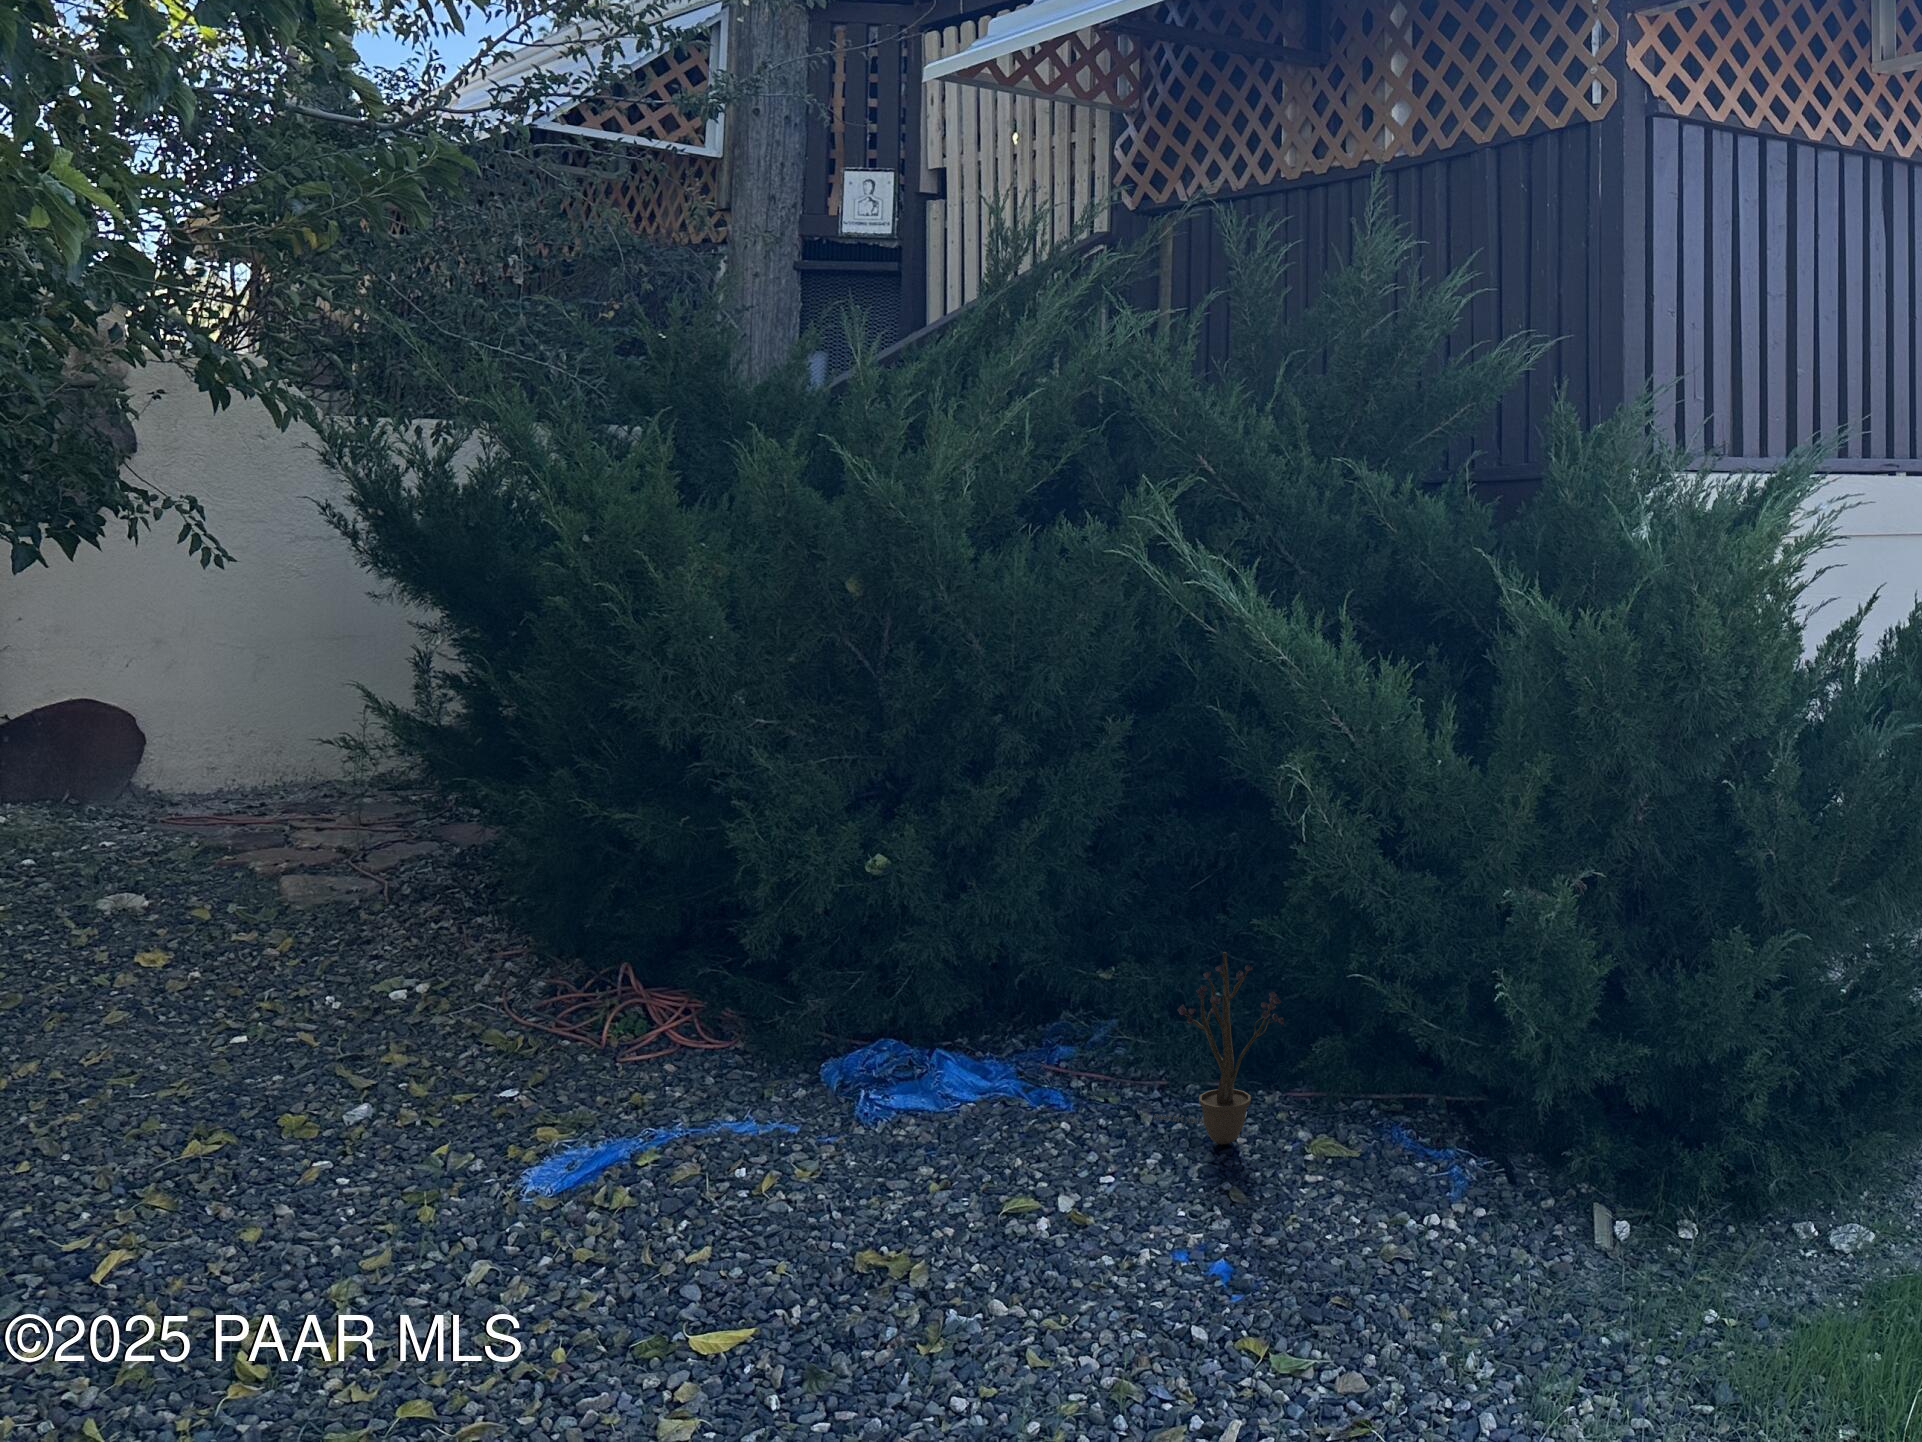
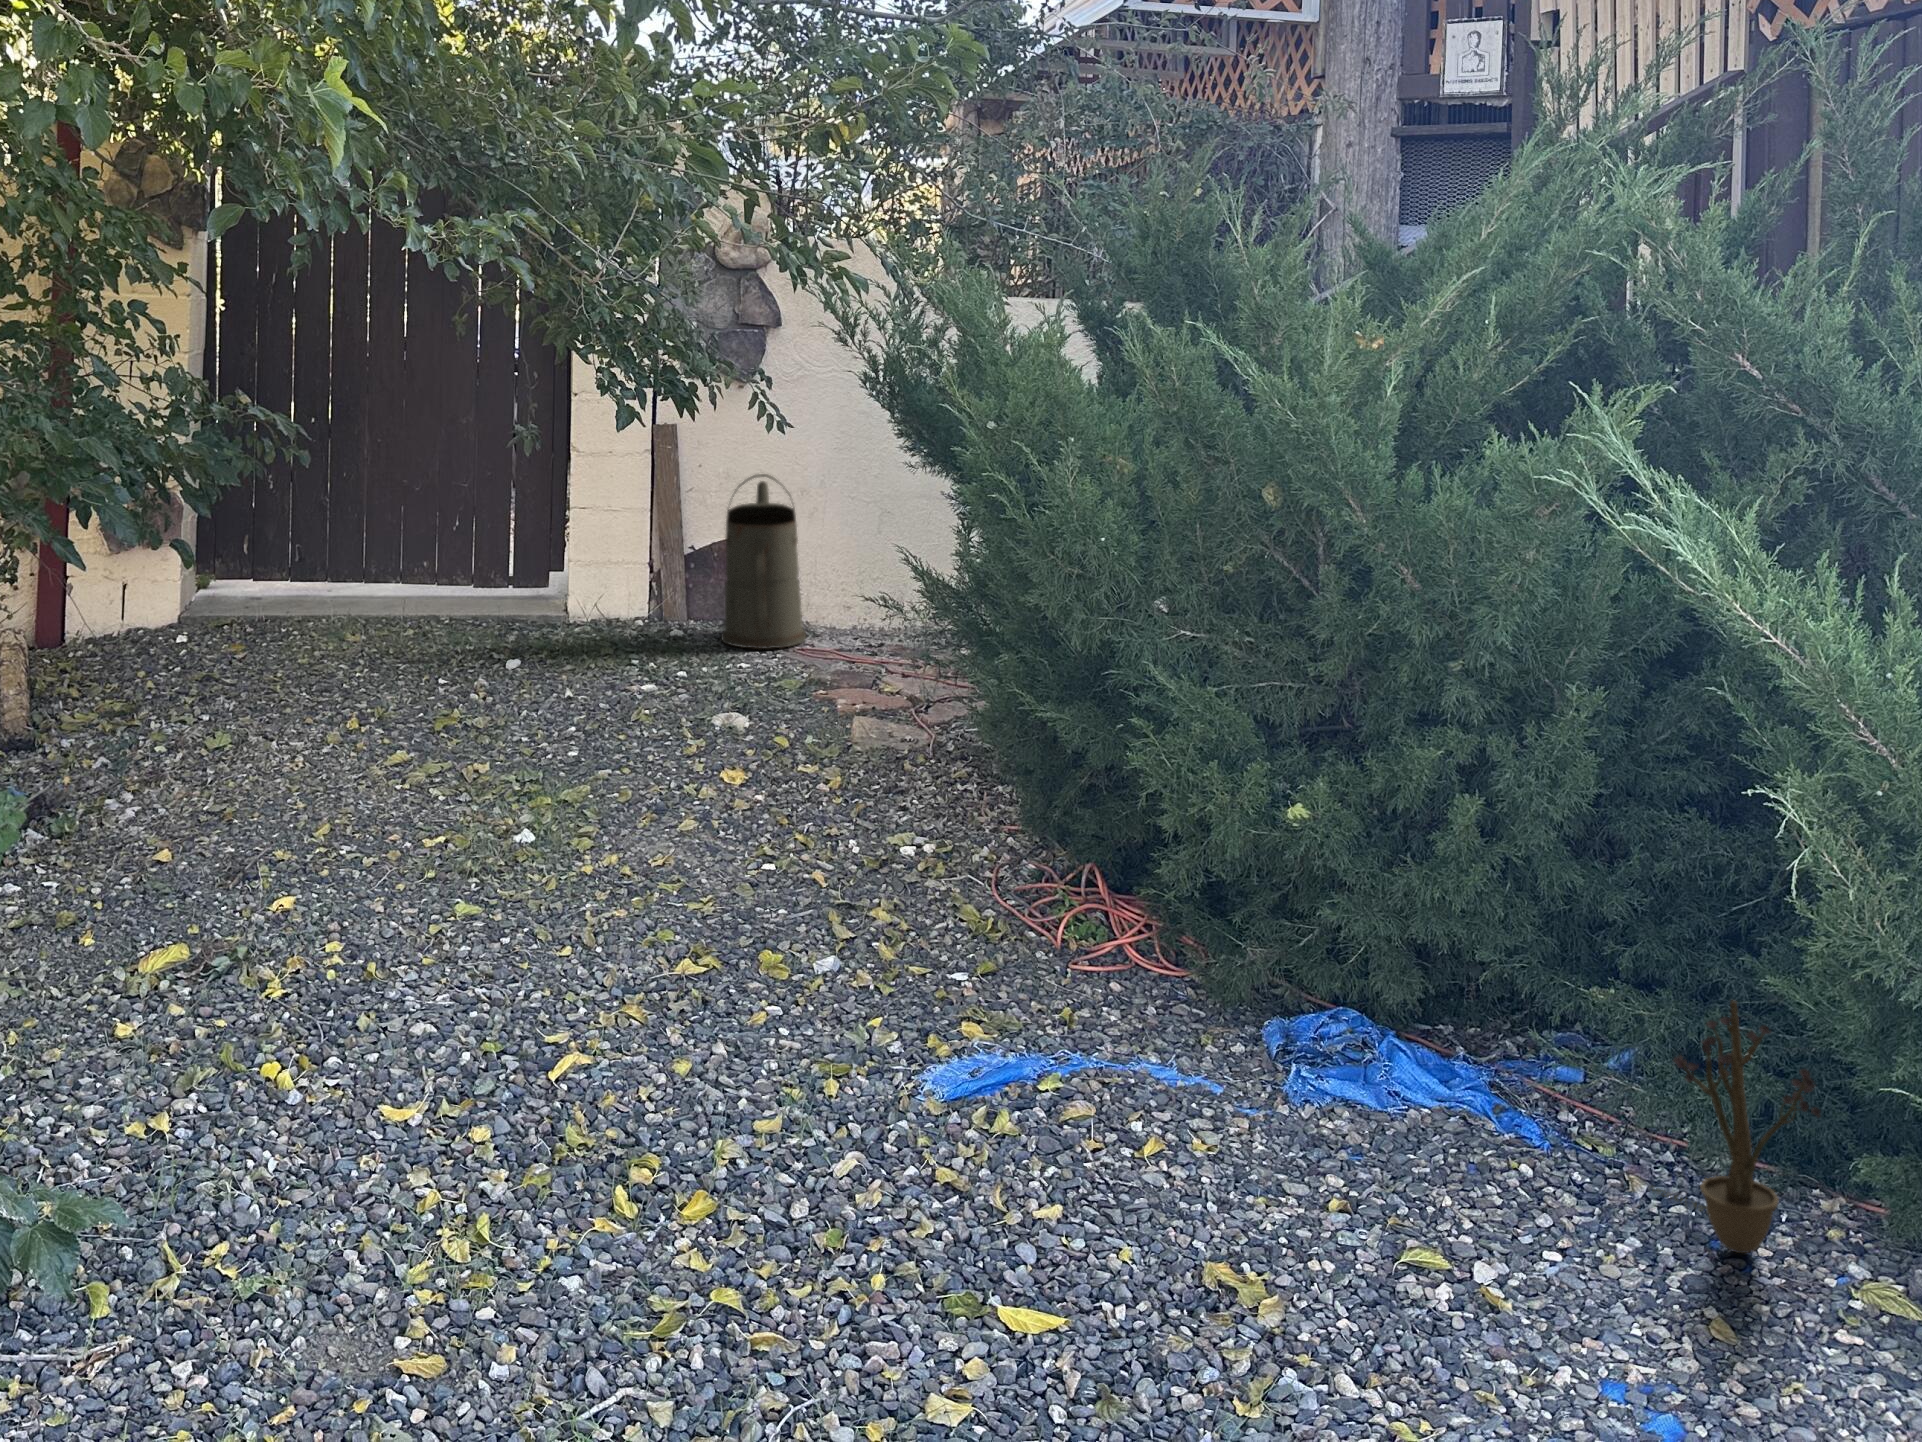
watering can: none [66,642,179,836] -> present [721,474,806,649]

